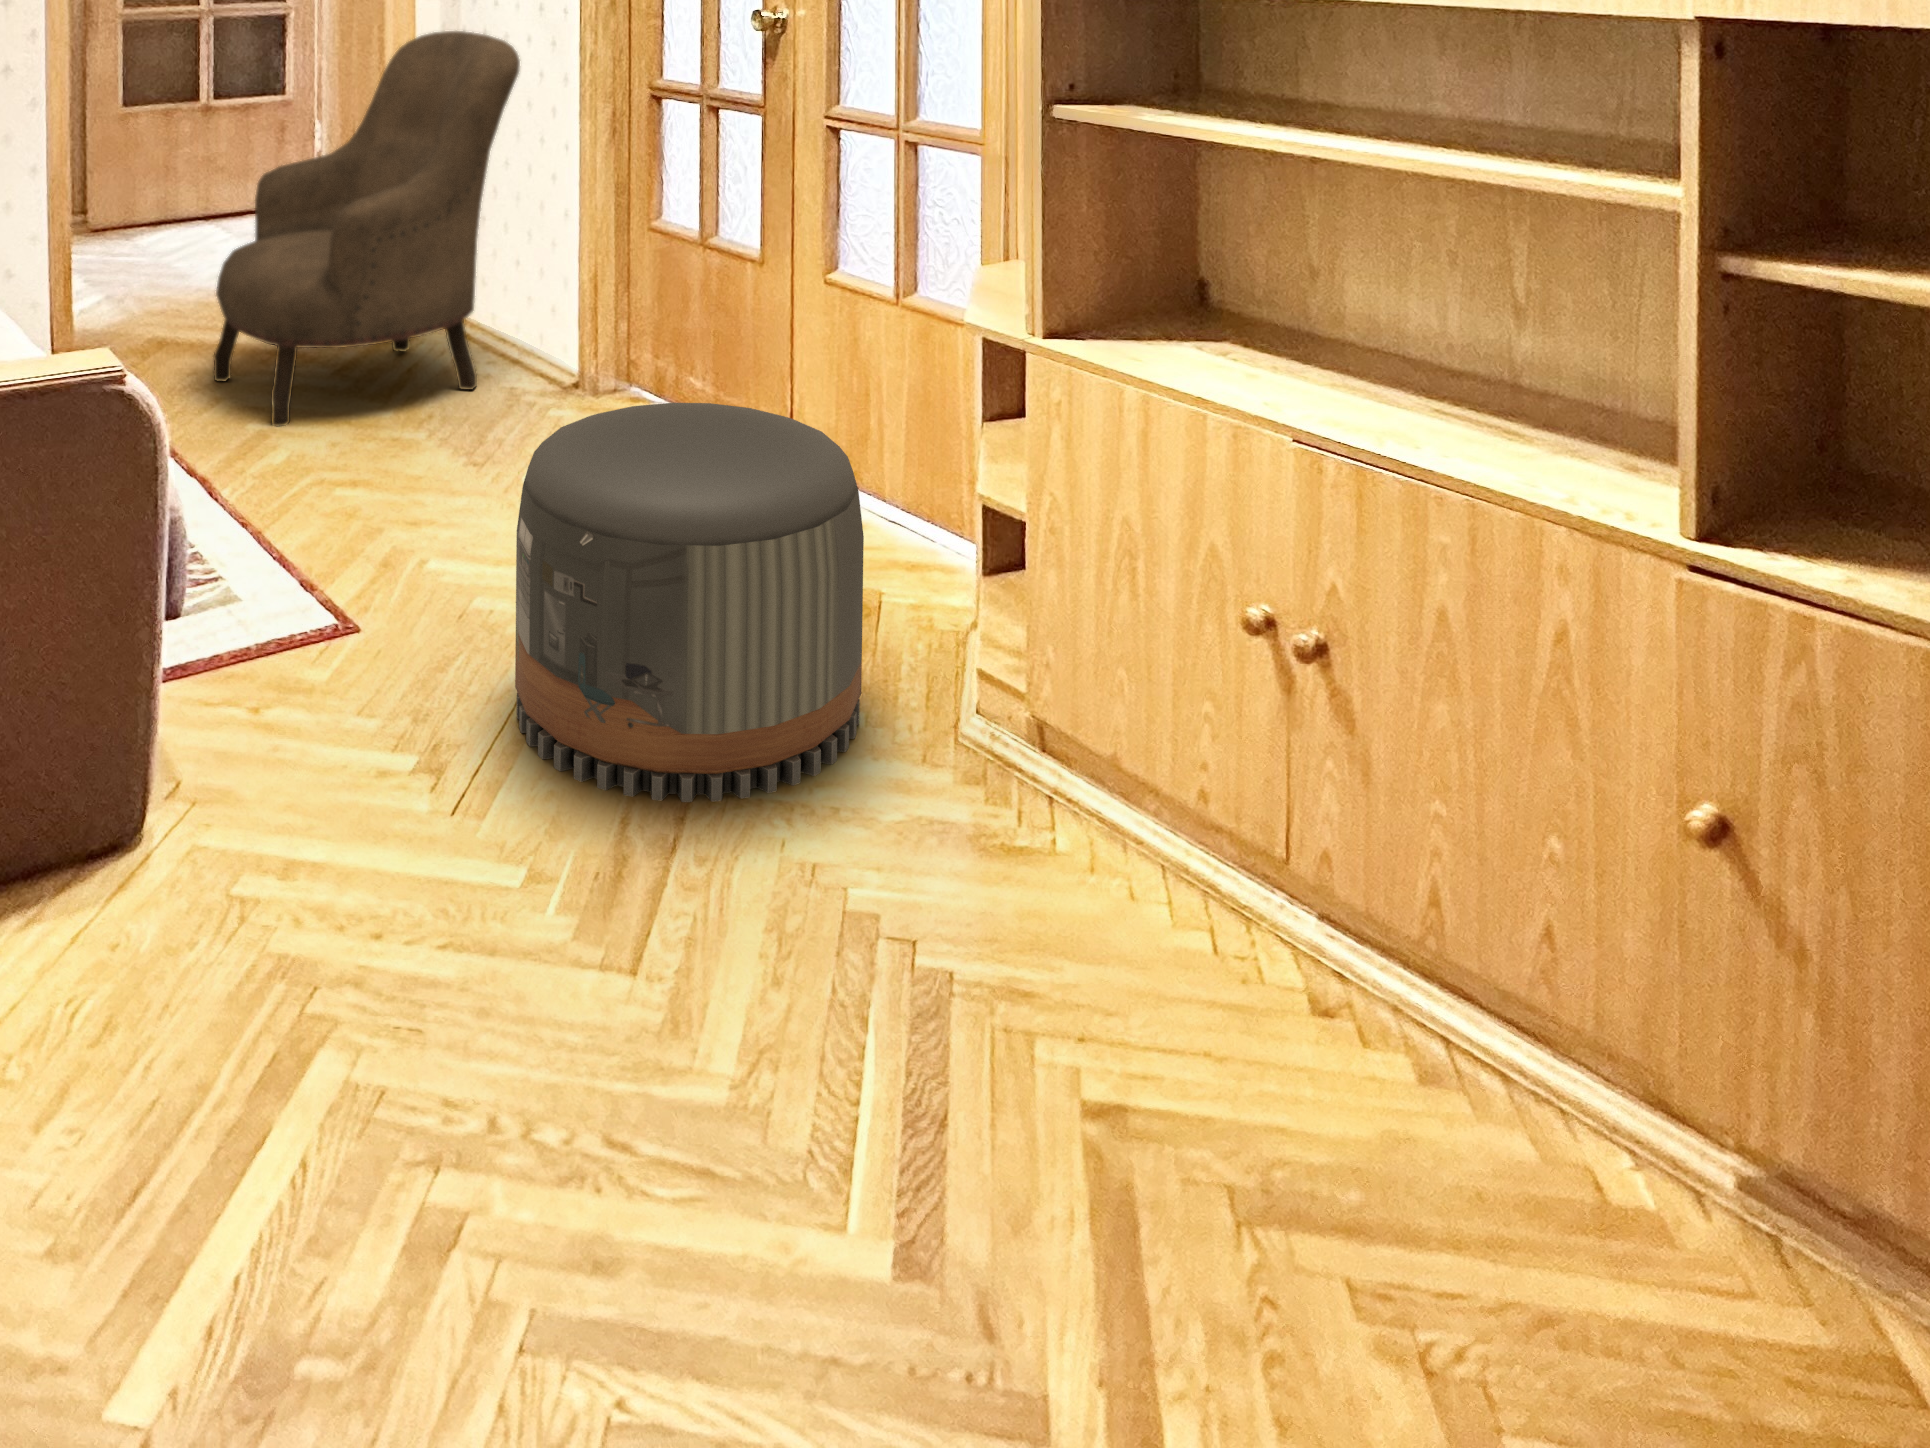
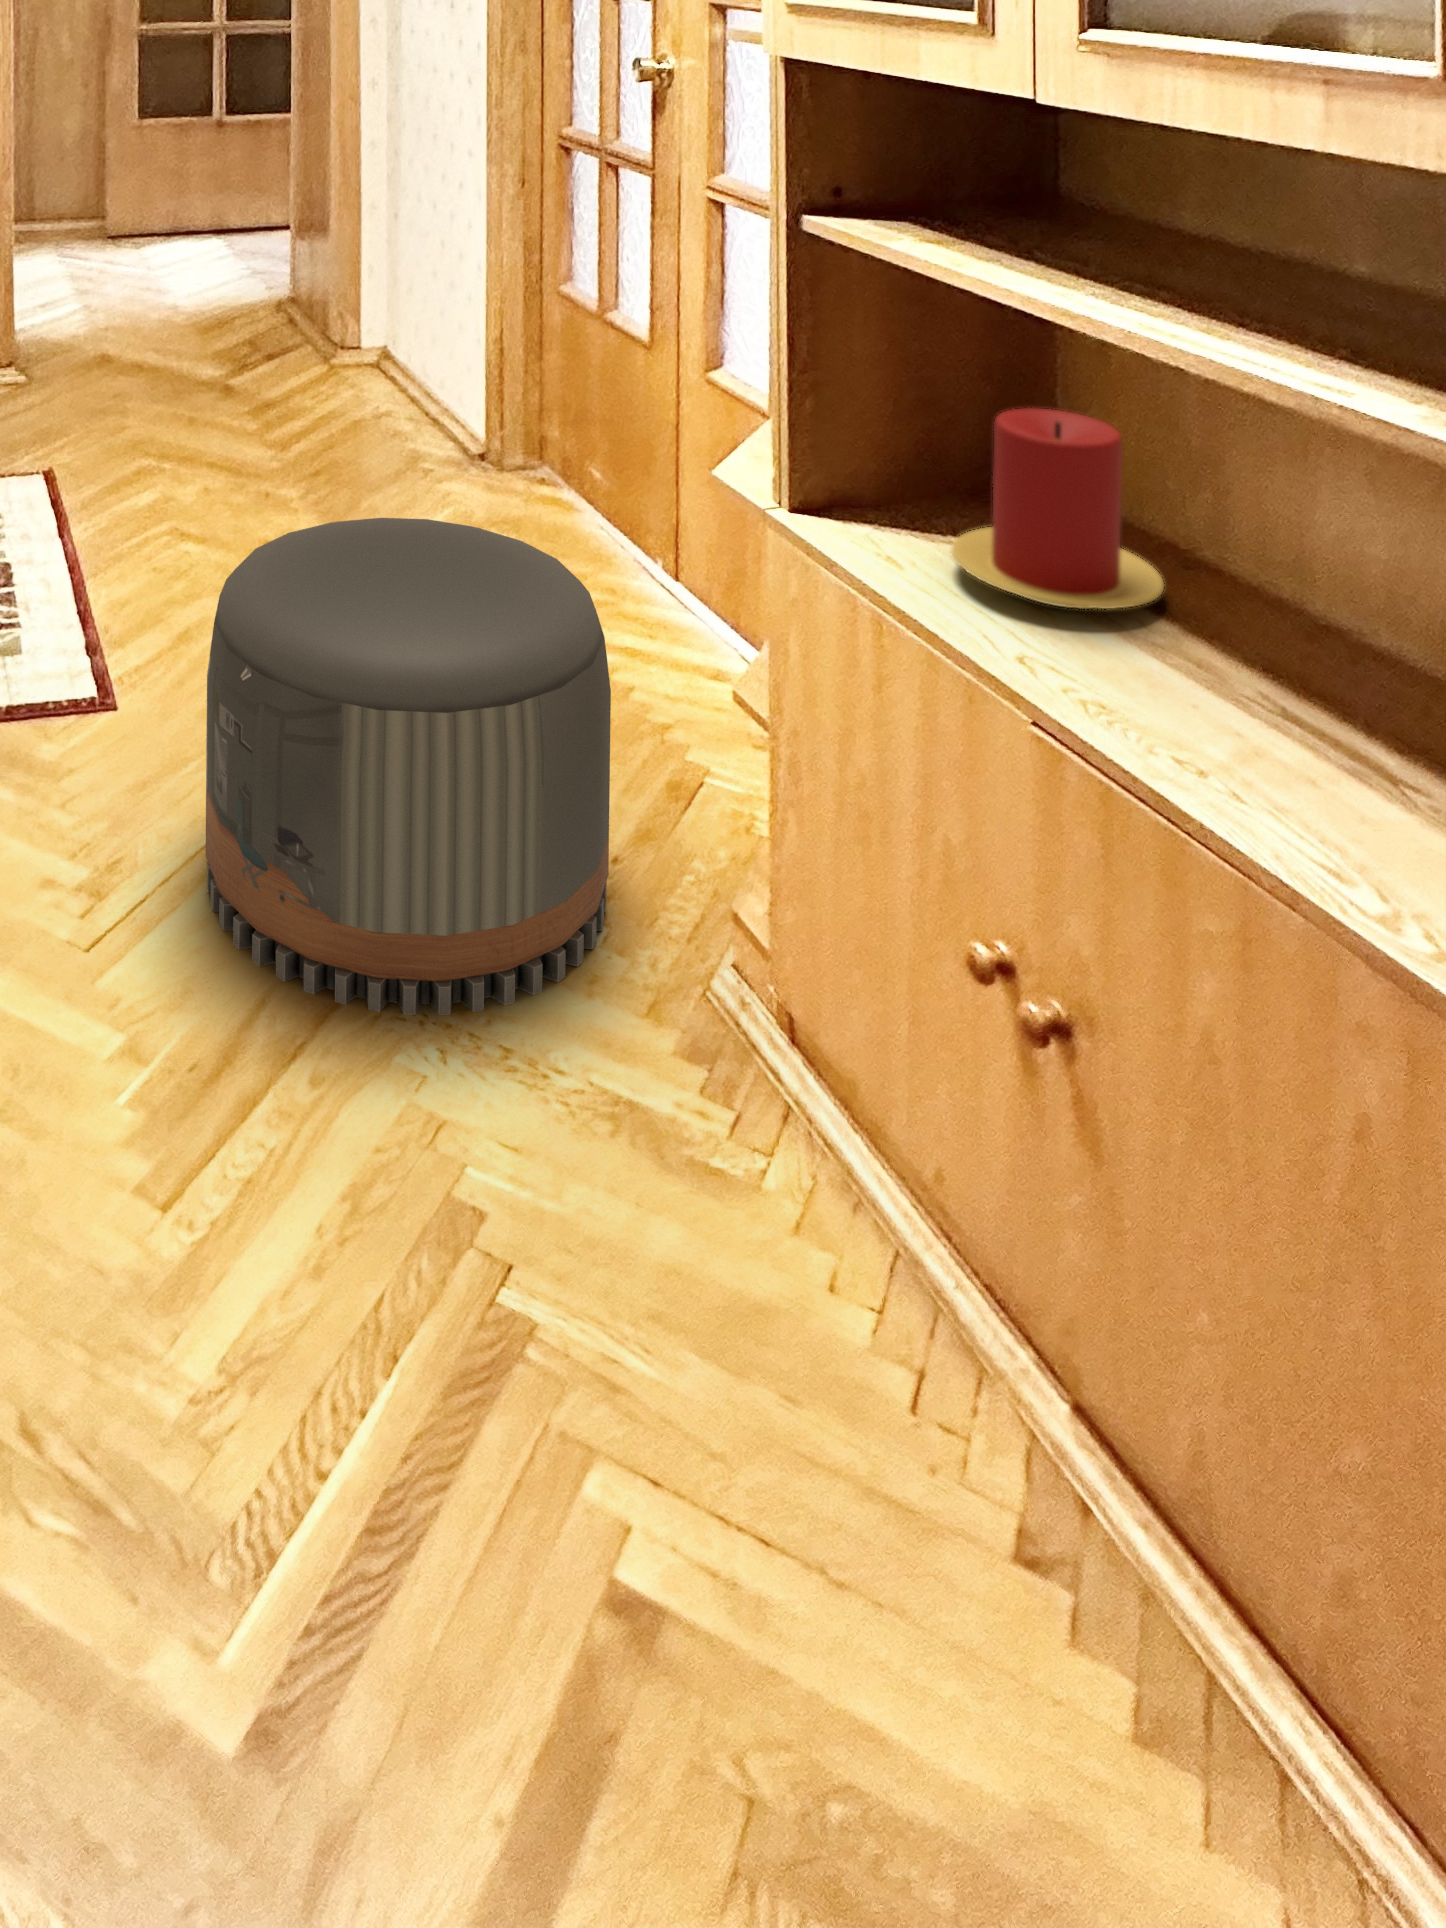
armchair: present [214,31,520,426] -> none [123,63,435,471]
candle: none [1177,232,1327,369] -> present [952,408,1164,609]

